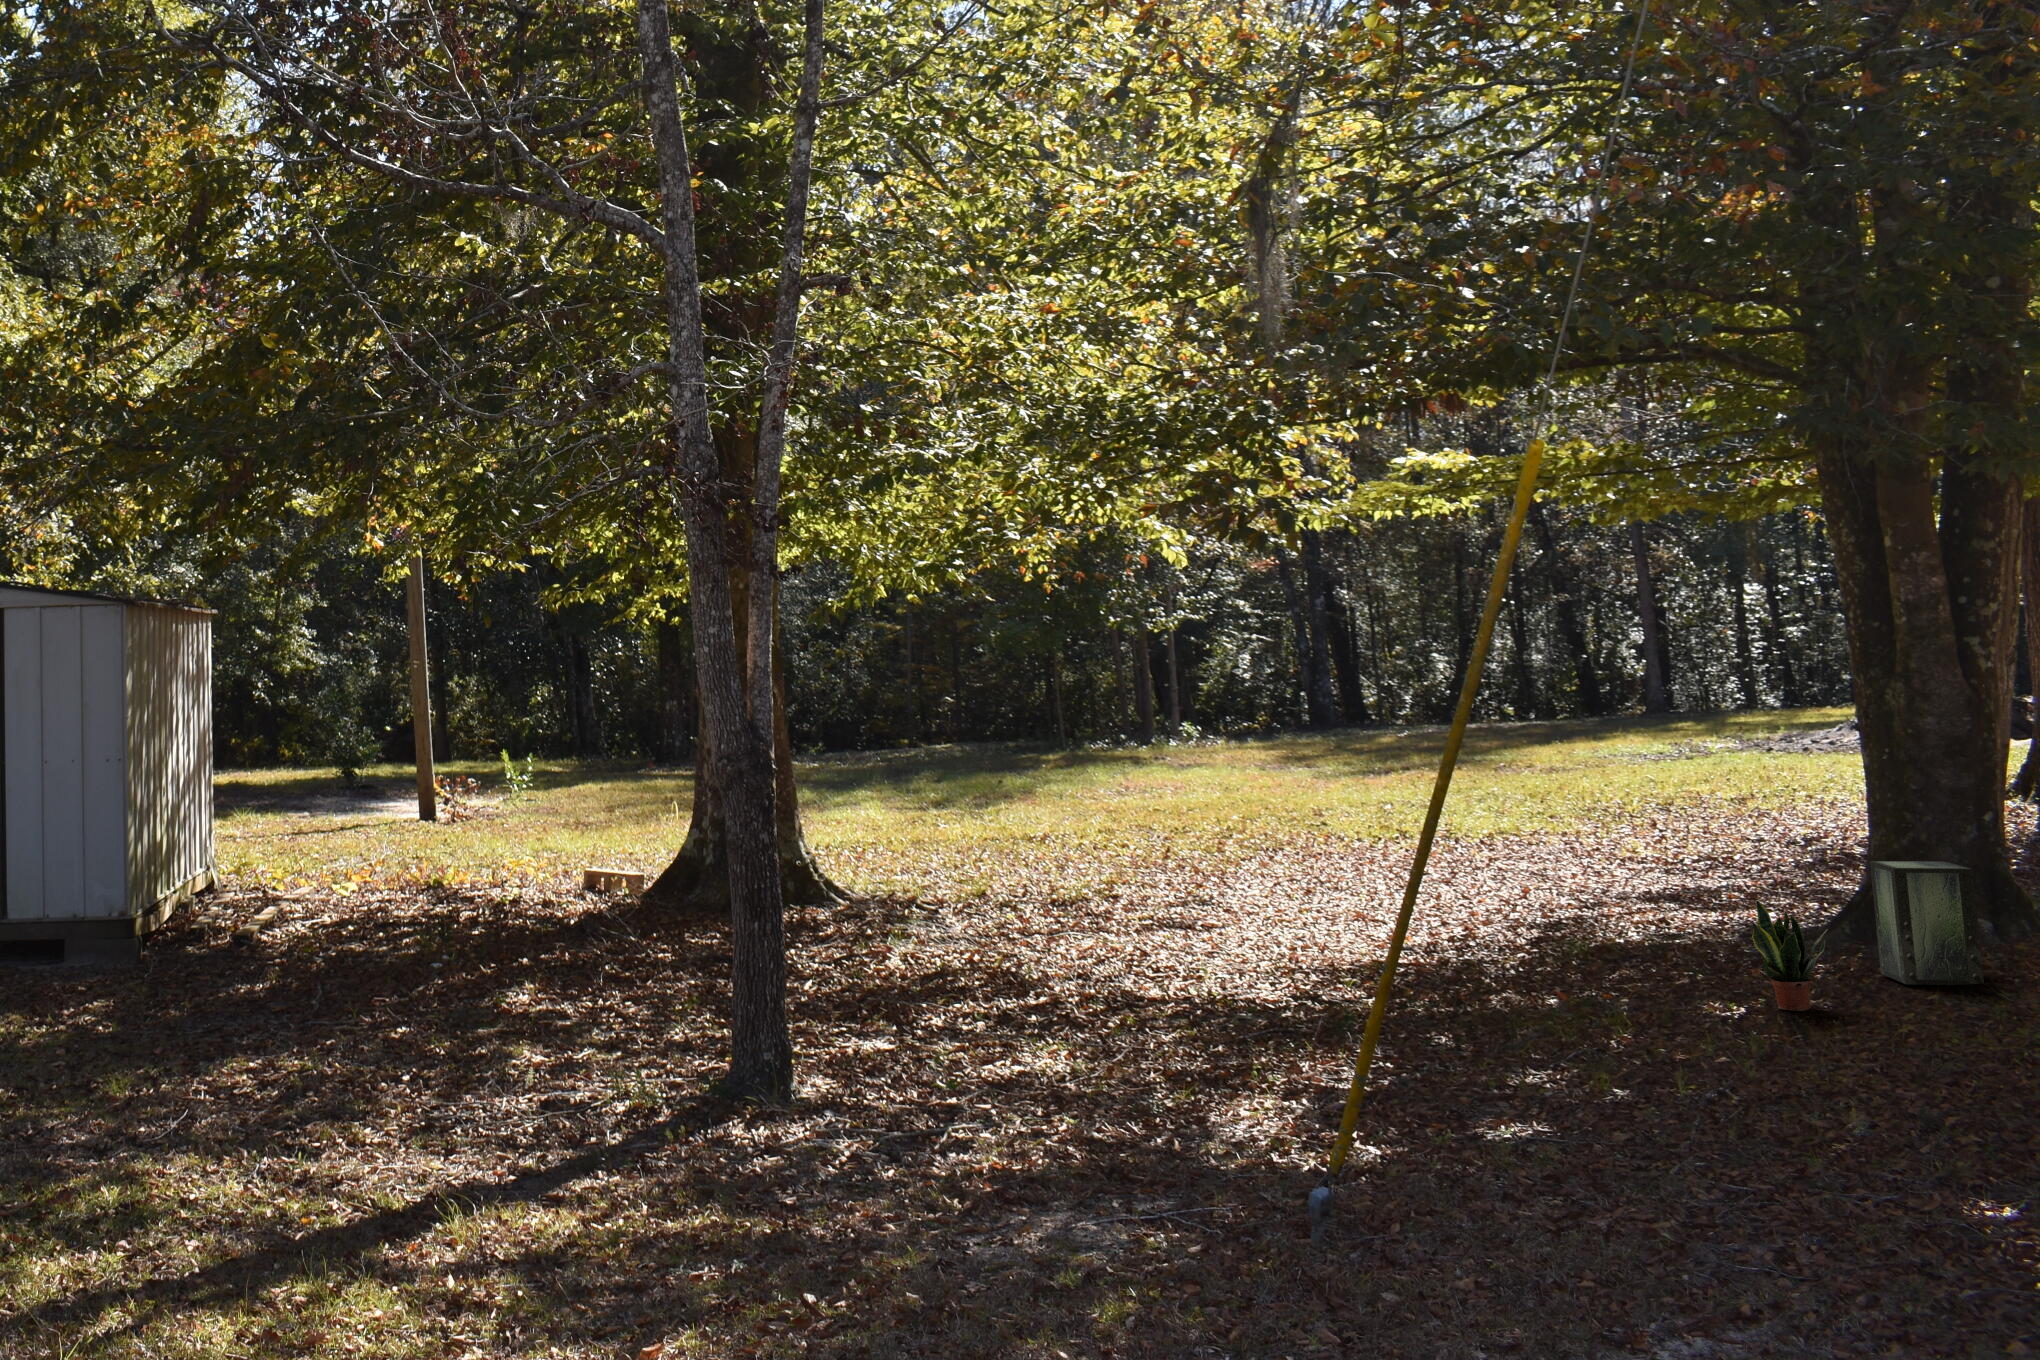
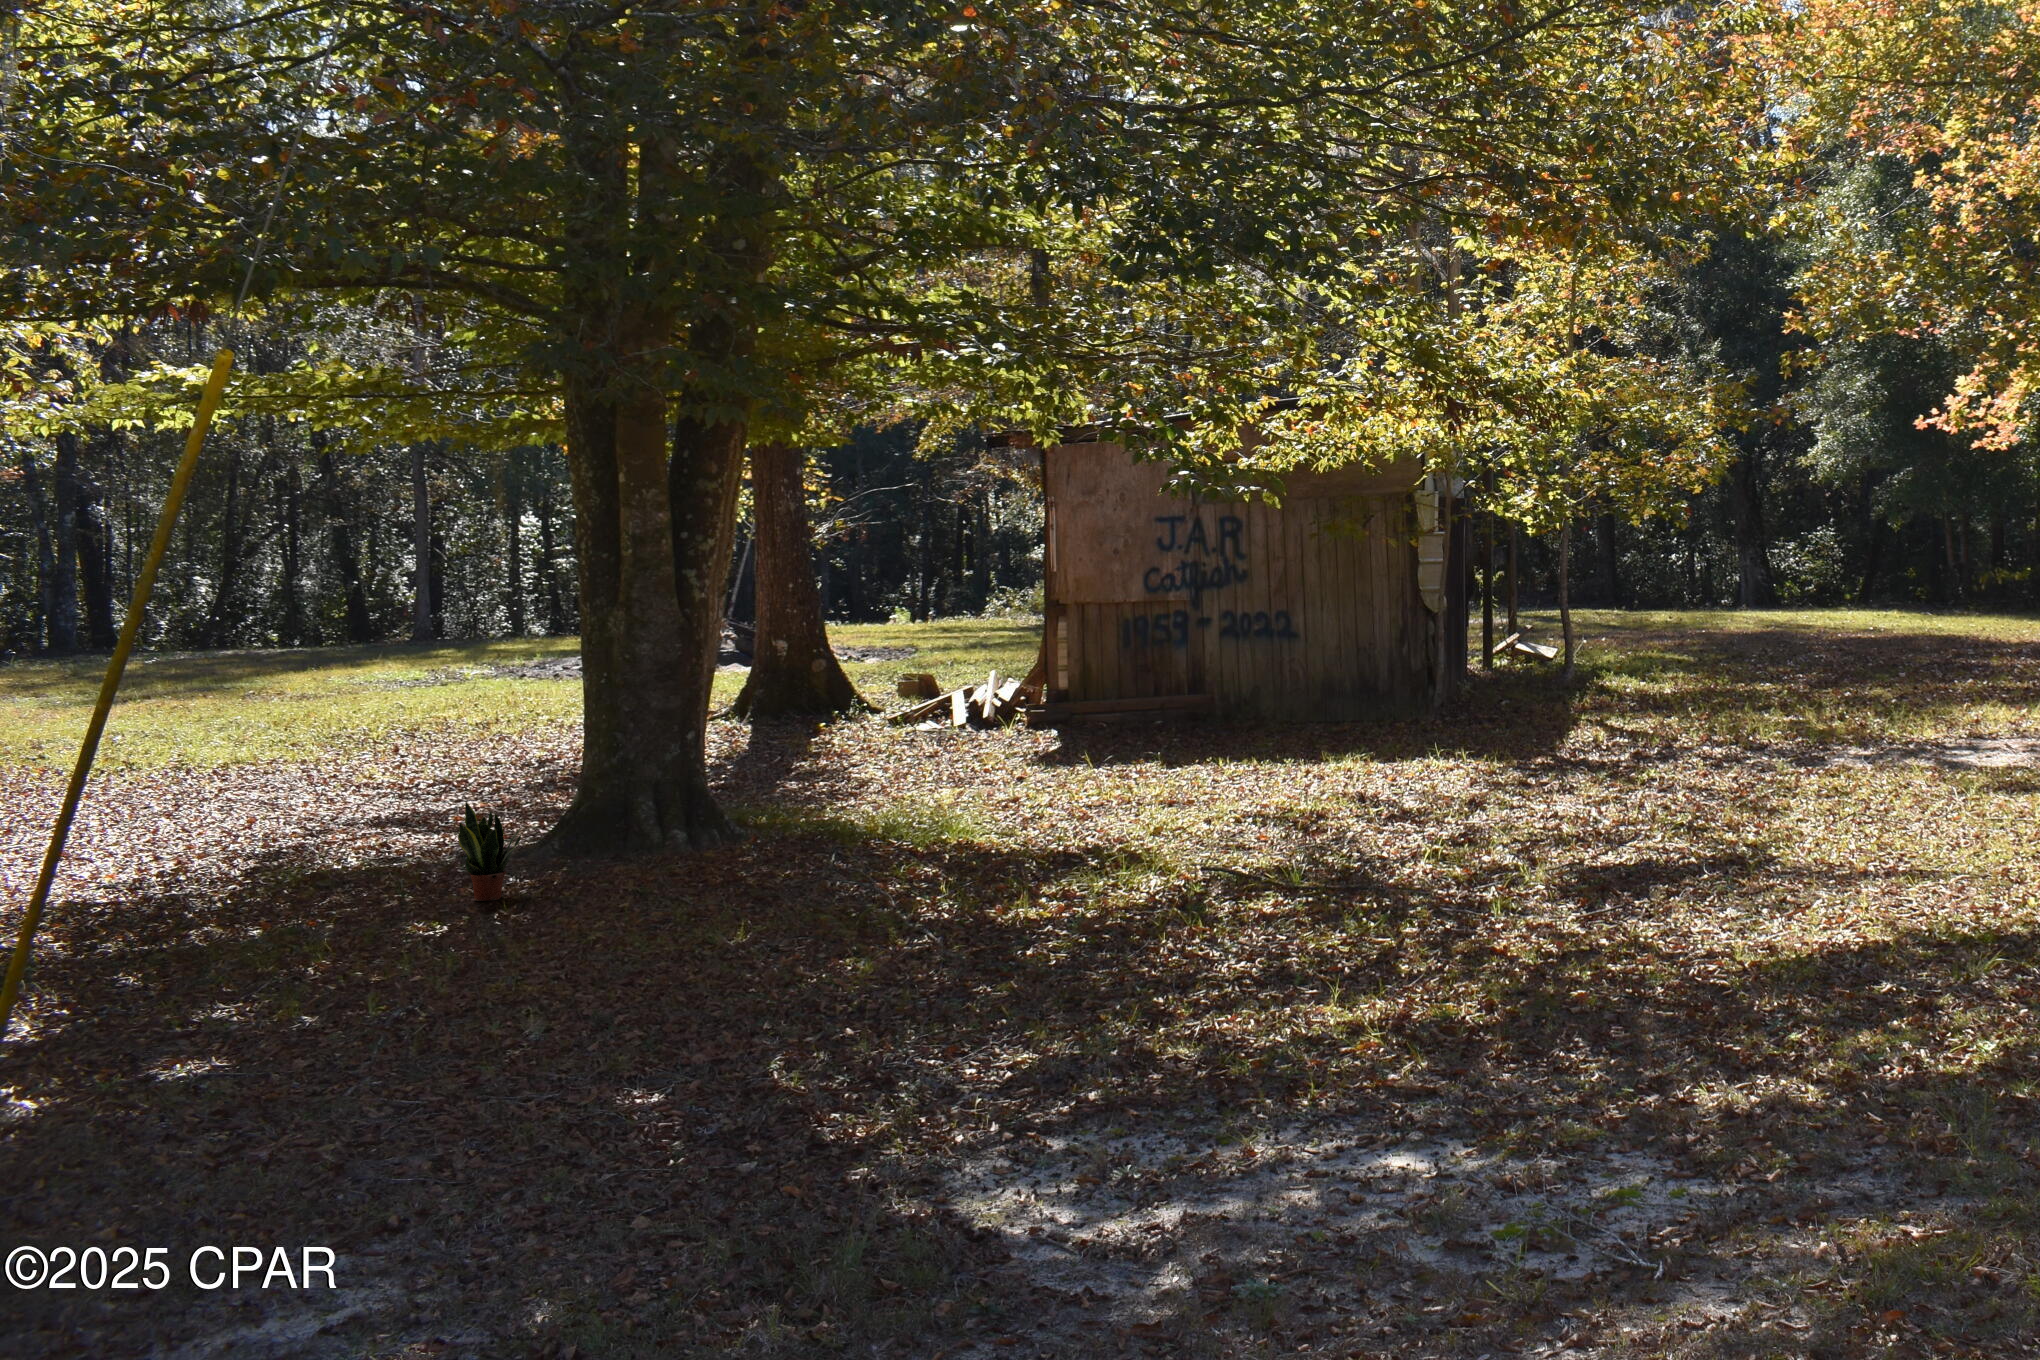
storage box: present [1870,861,1984,985] -> none [569,757,651,868]

